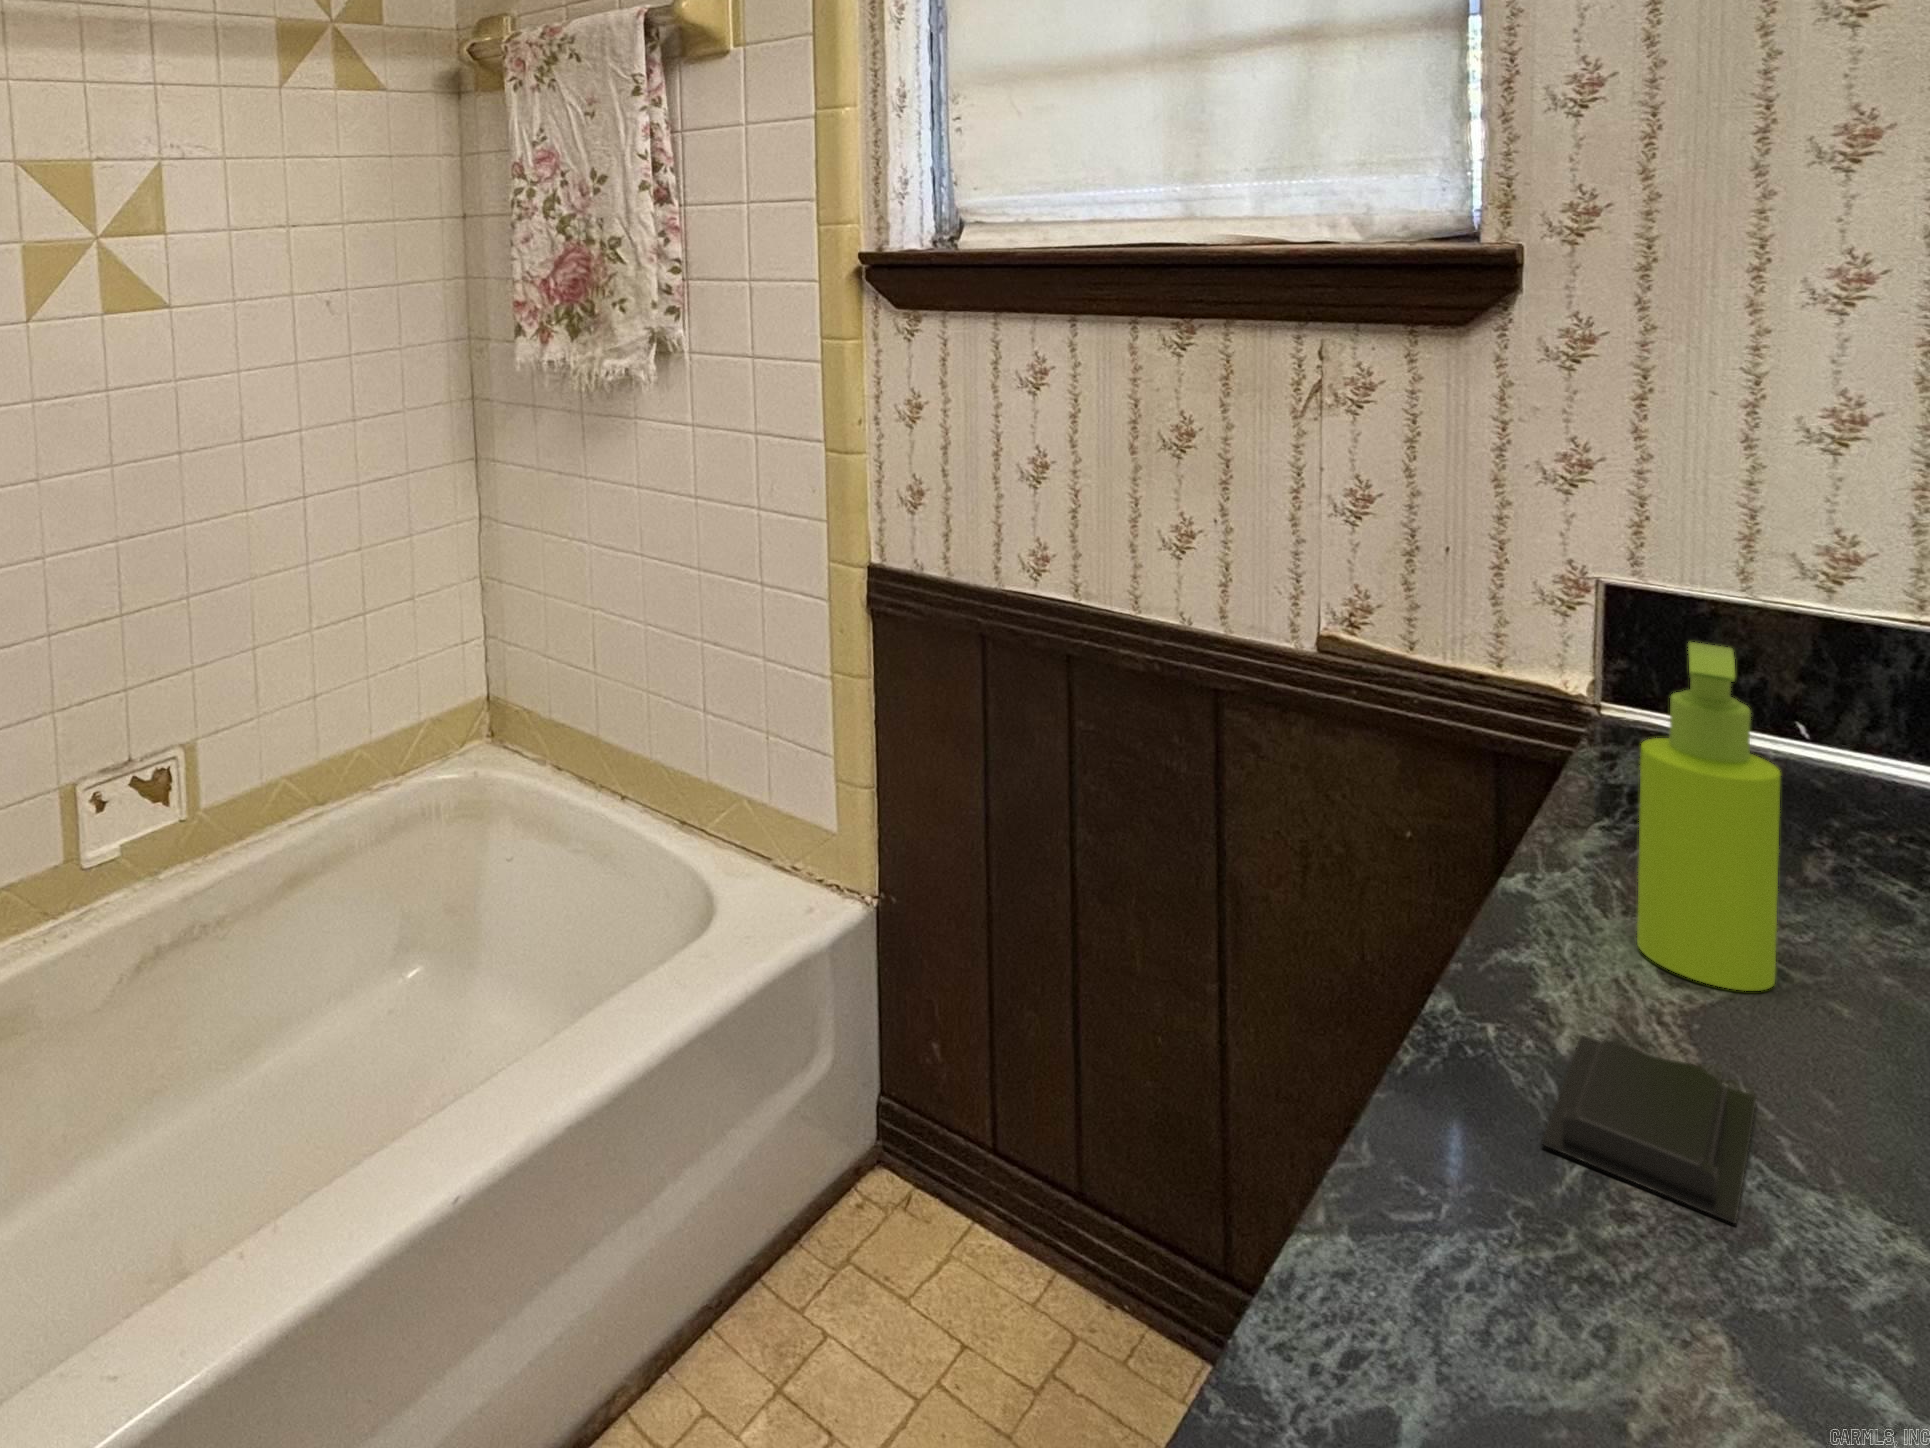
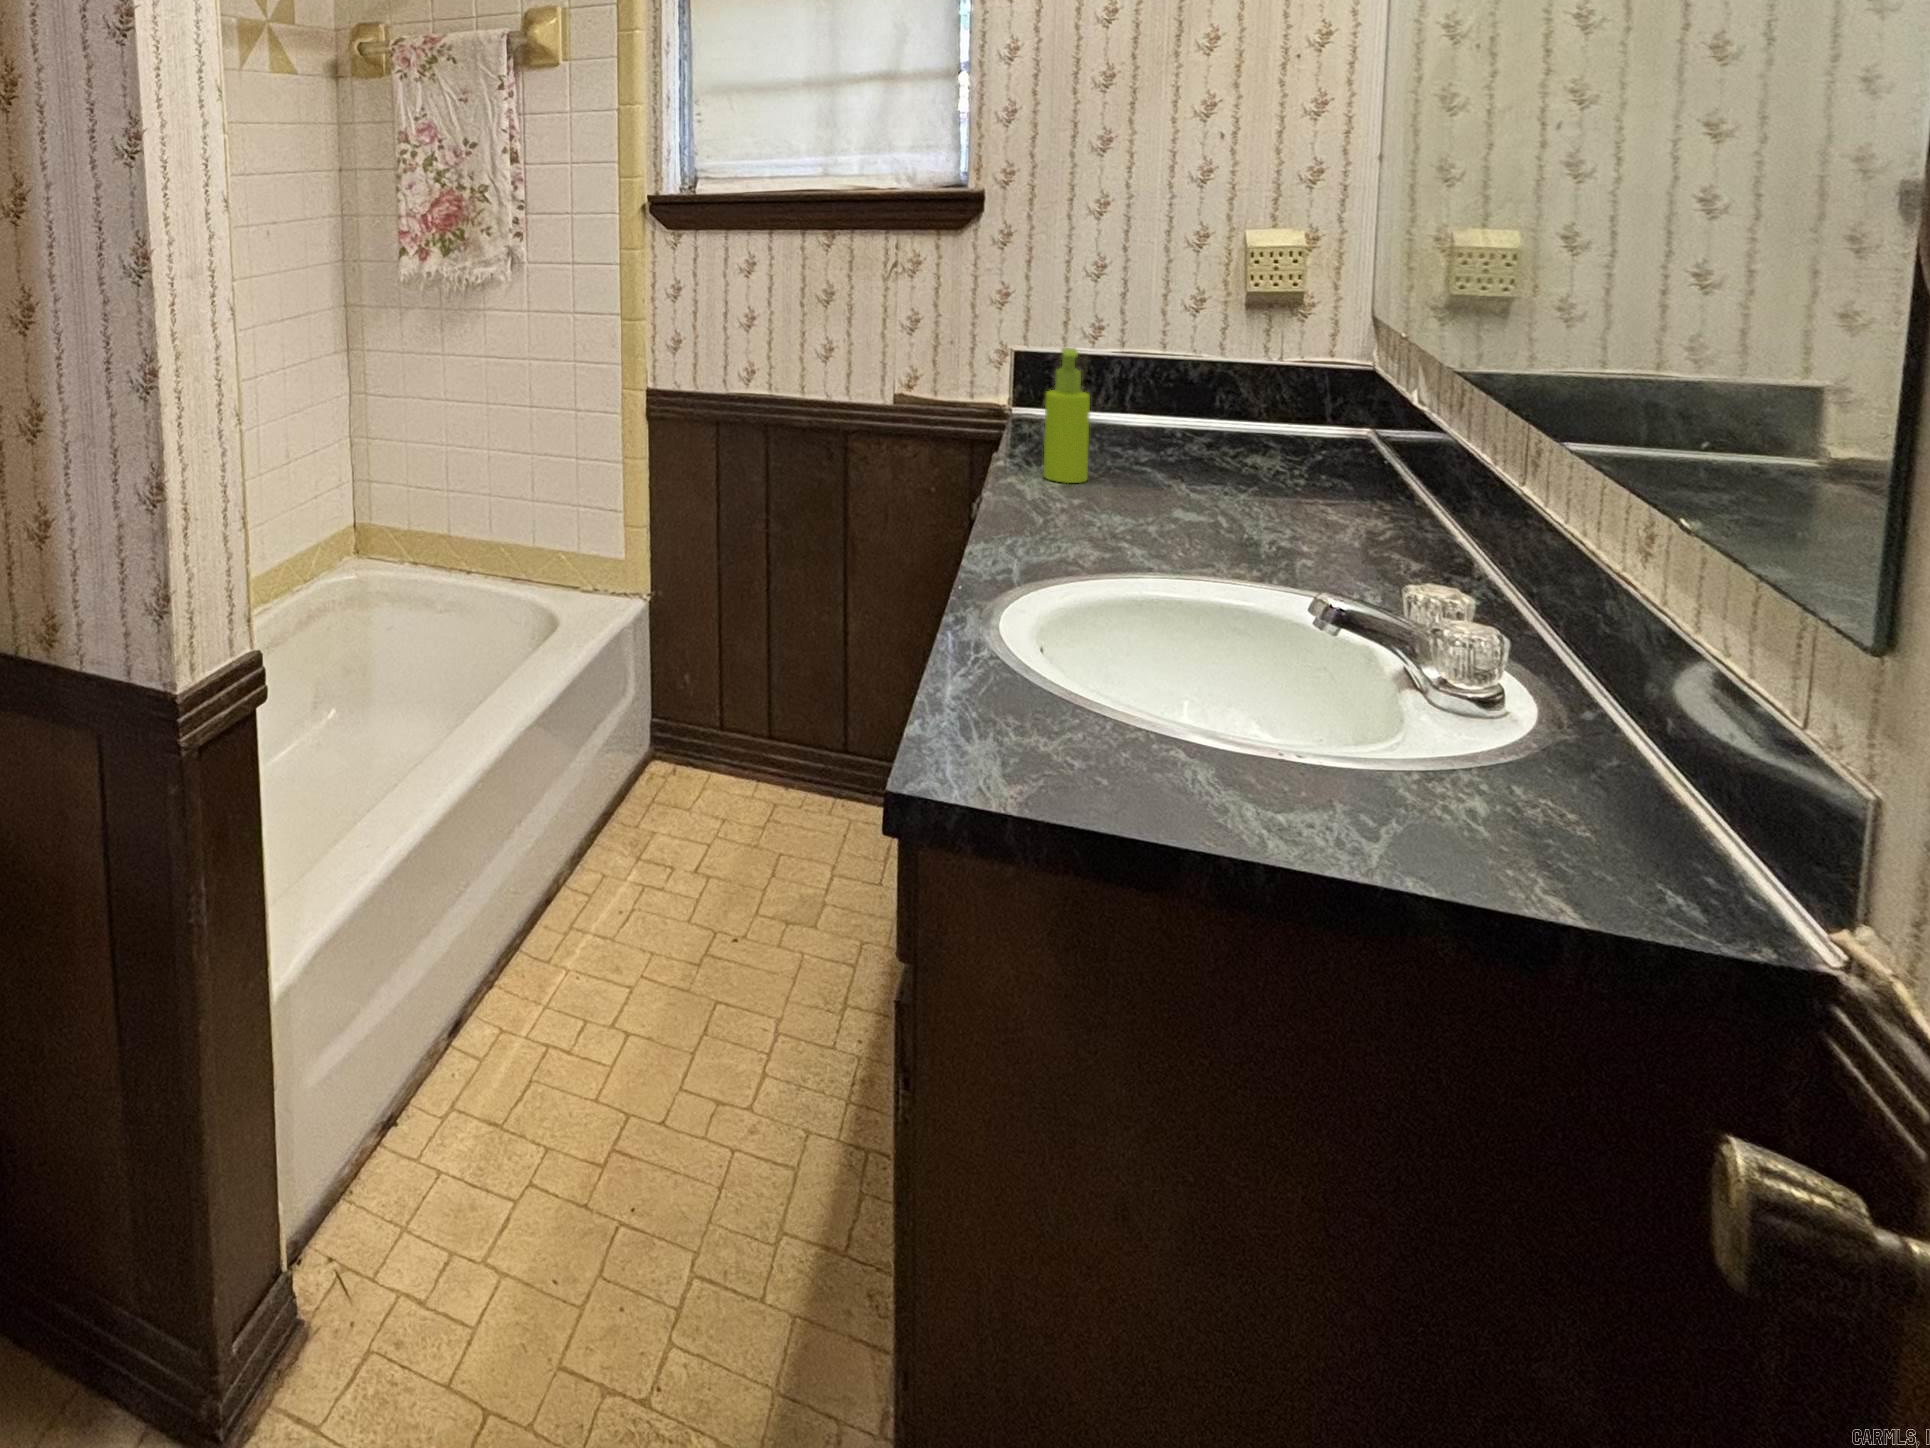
soap bar: present [1541,1035,1757,1223] -> none [1030,494,1088,529]

